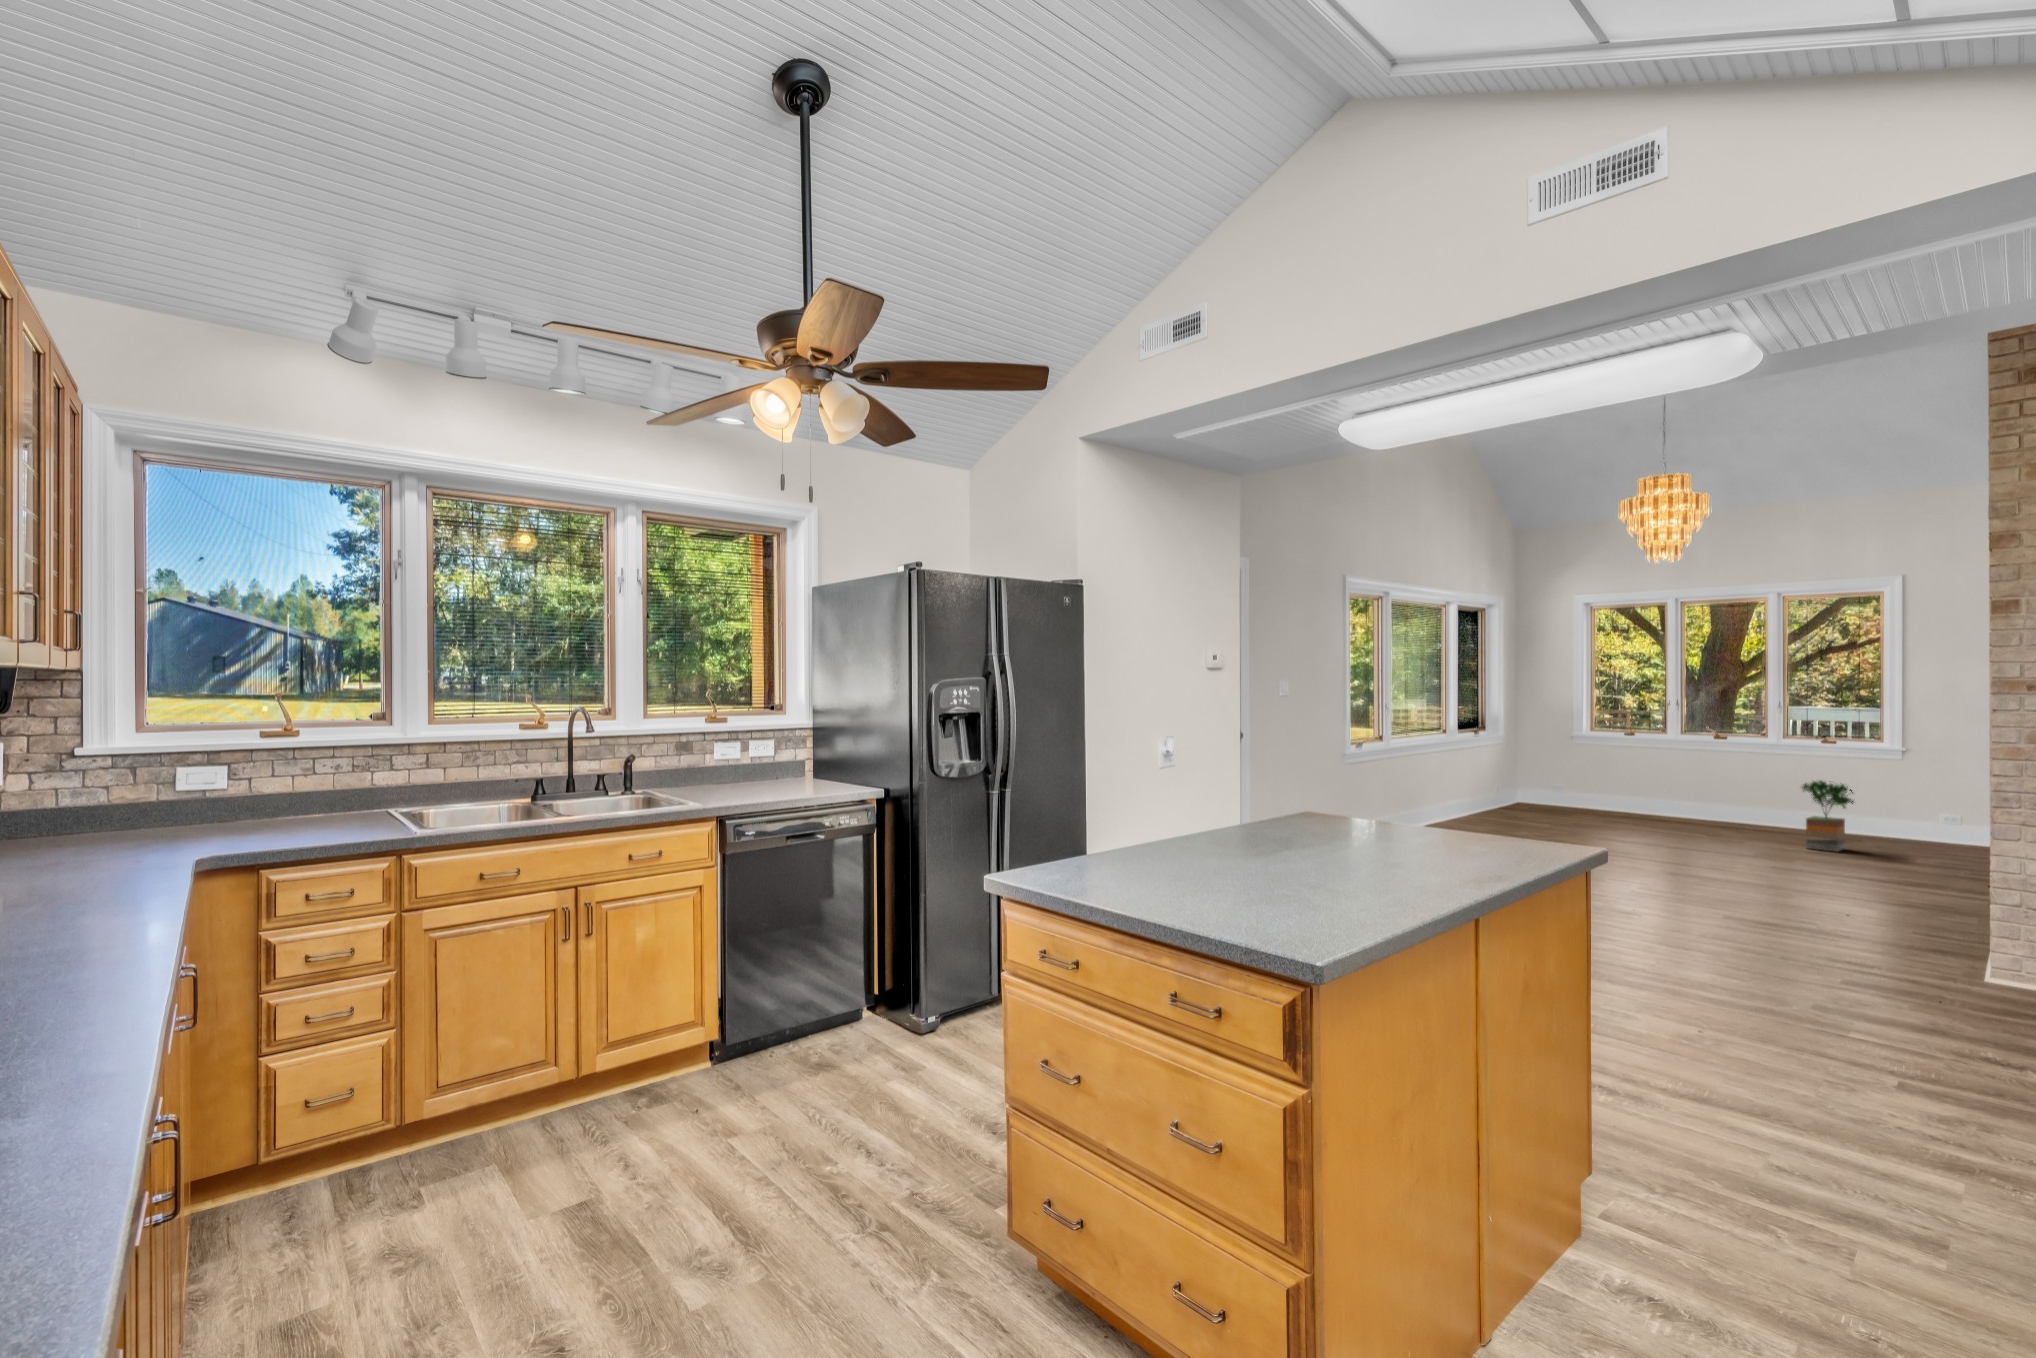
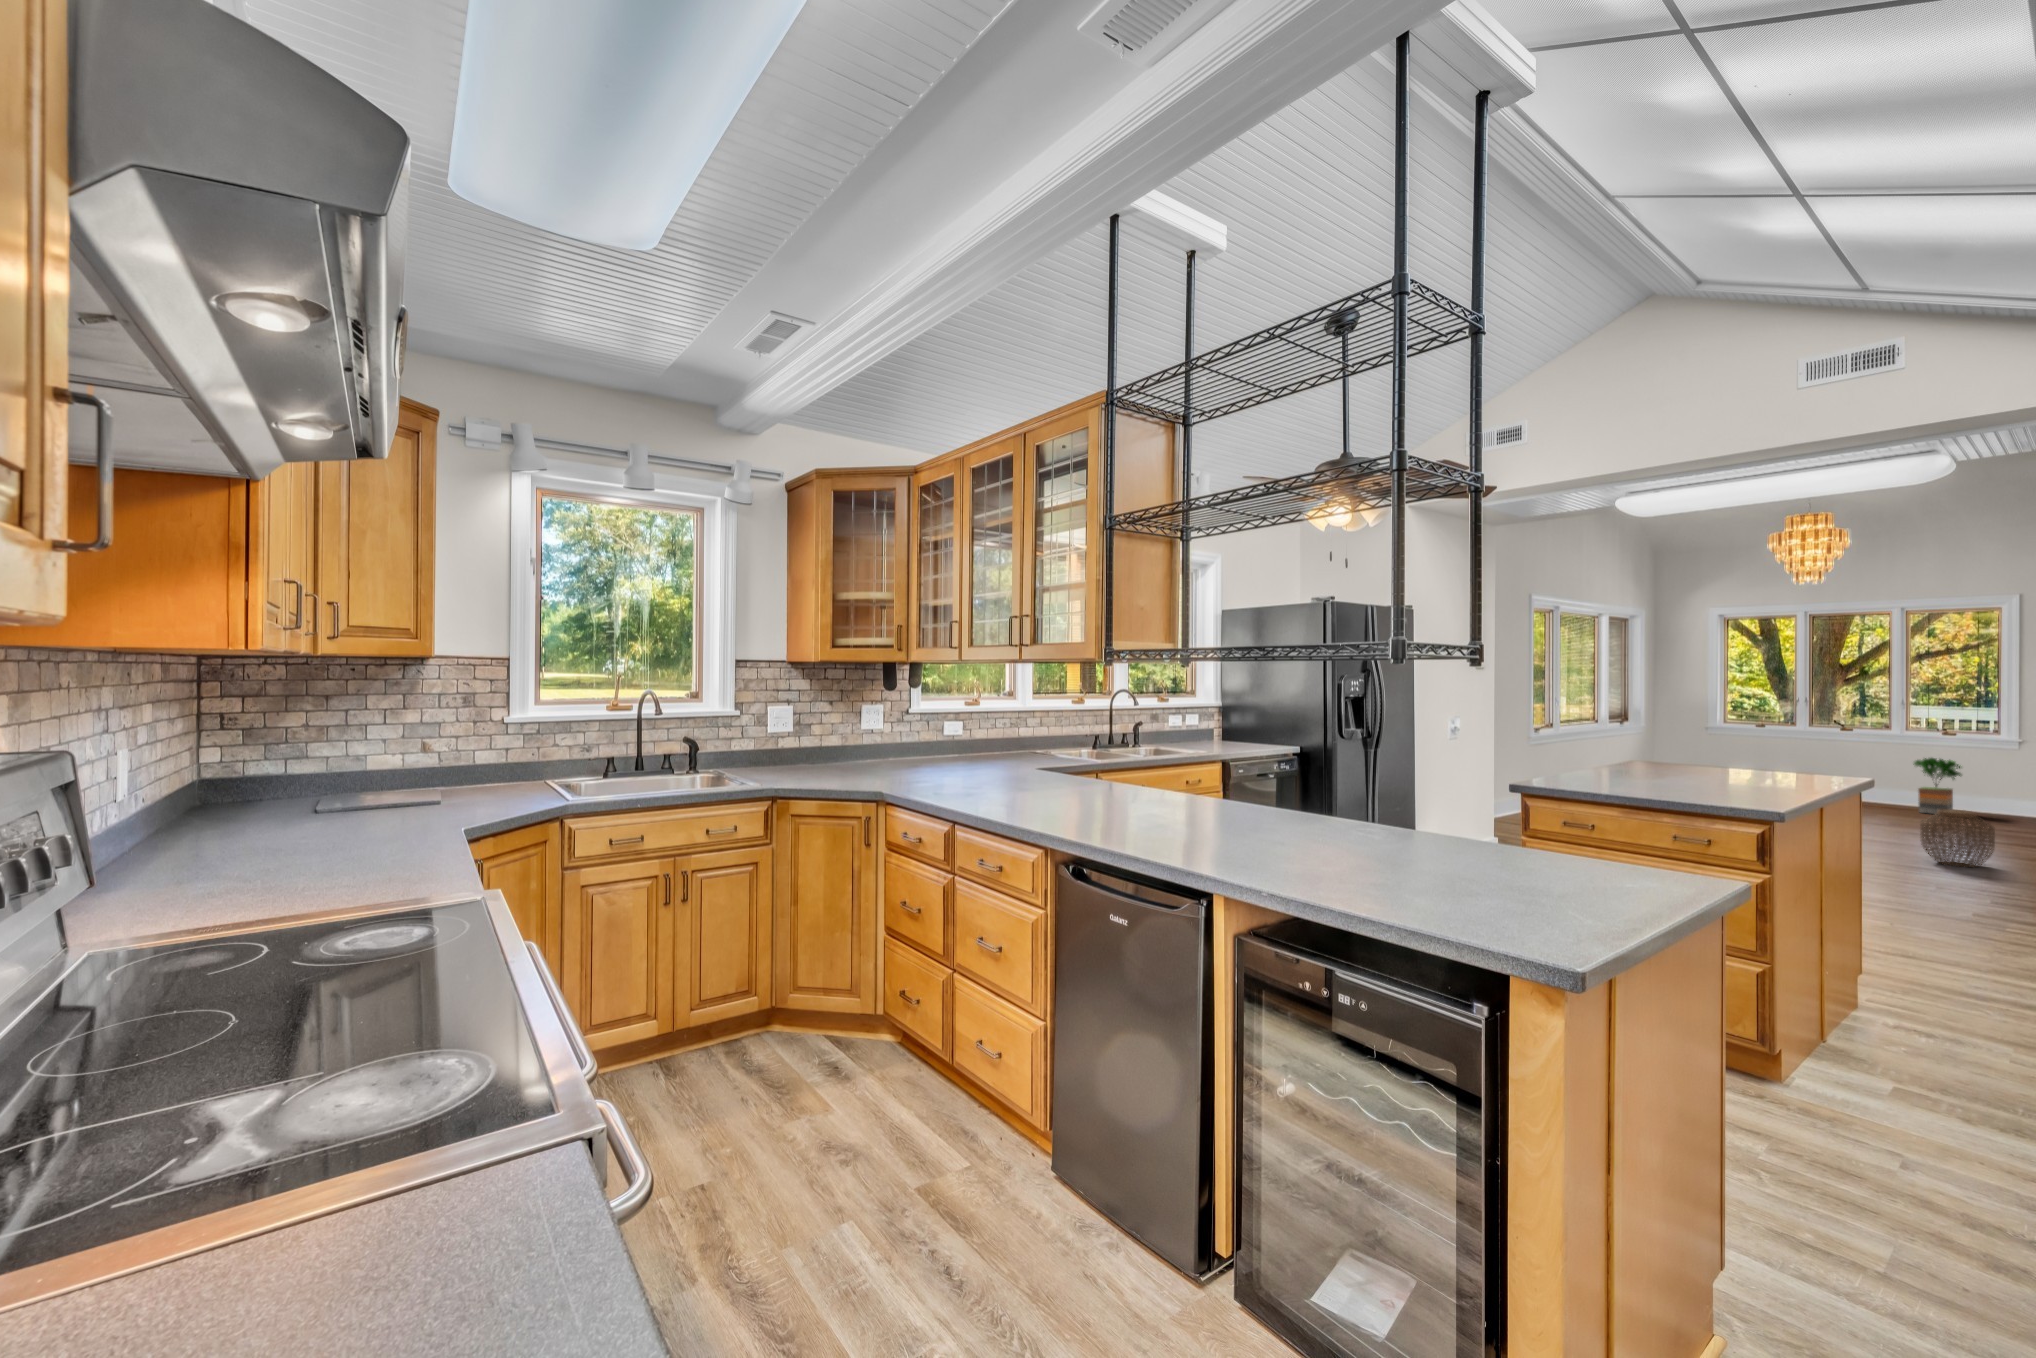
woven basket: none [1782,857,1869,935] -> present [1920,809,1995,867]

